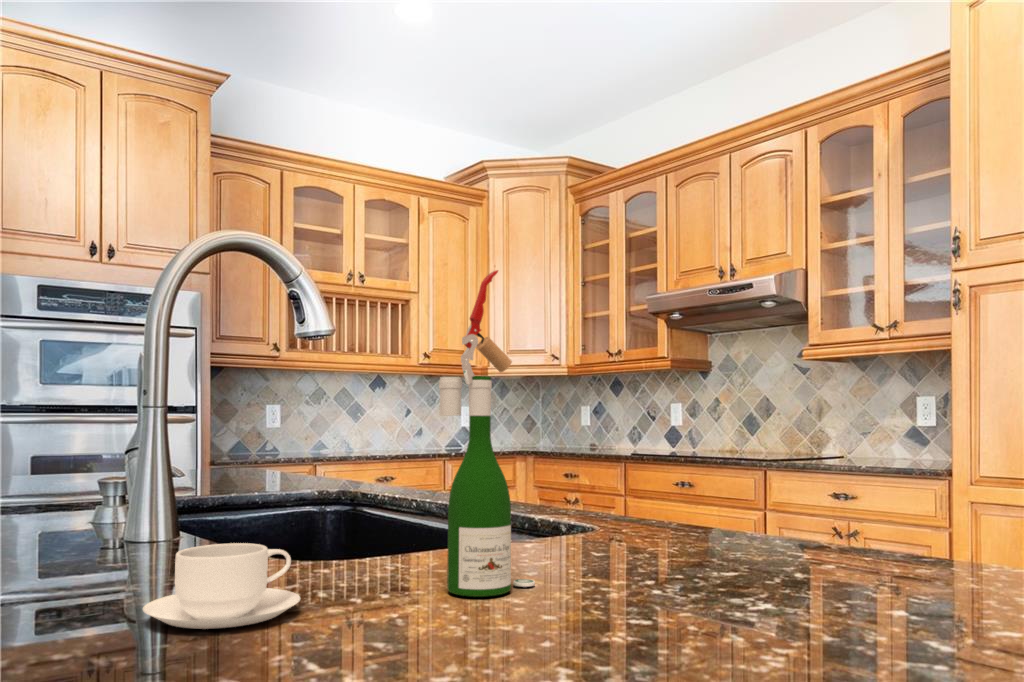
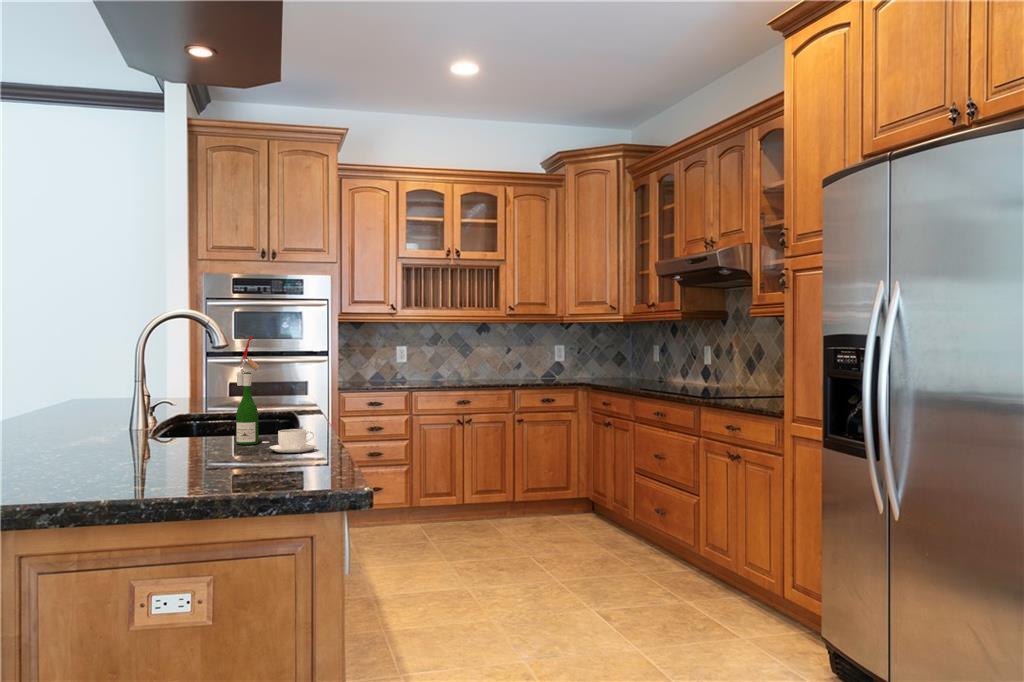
coffee cup: present [143,543,300,629] -> present [269,429,317,453]

